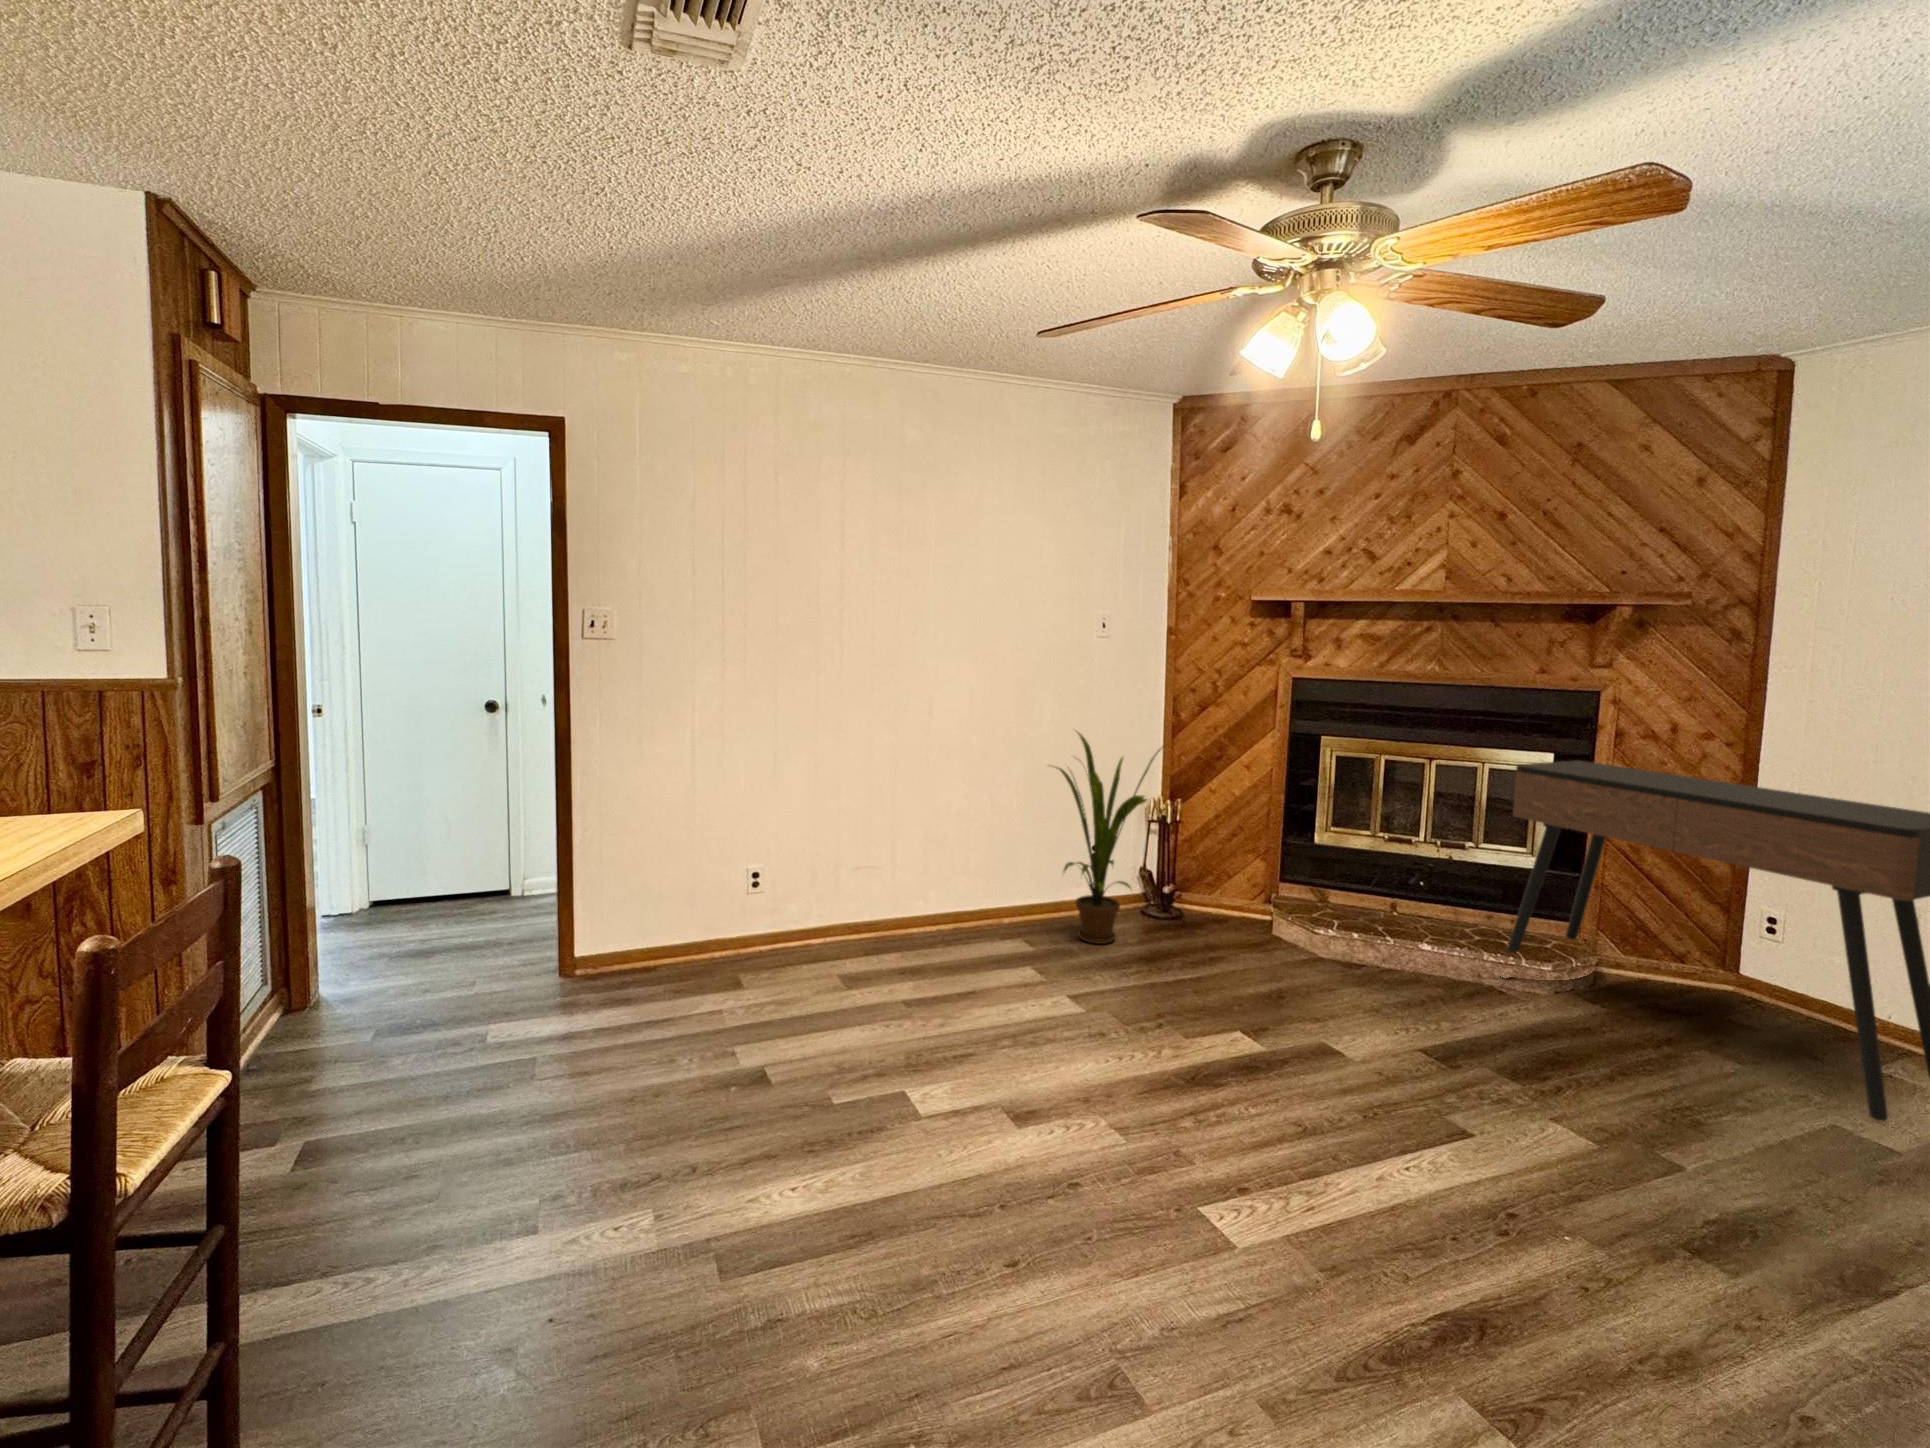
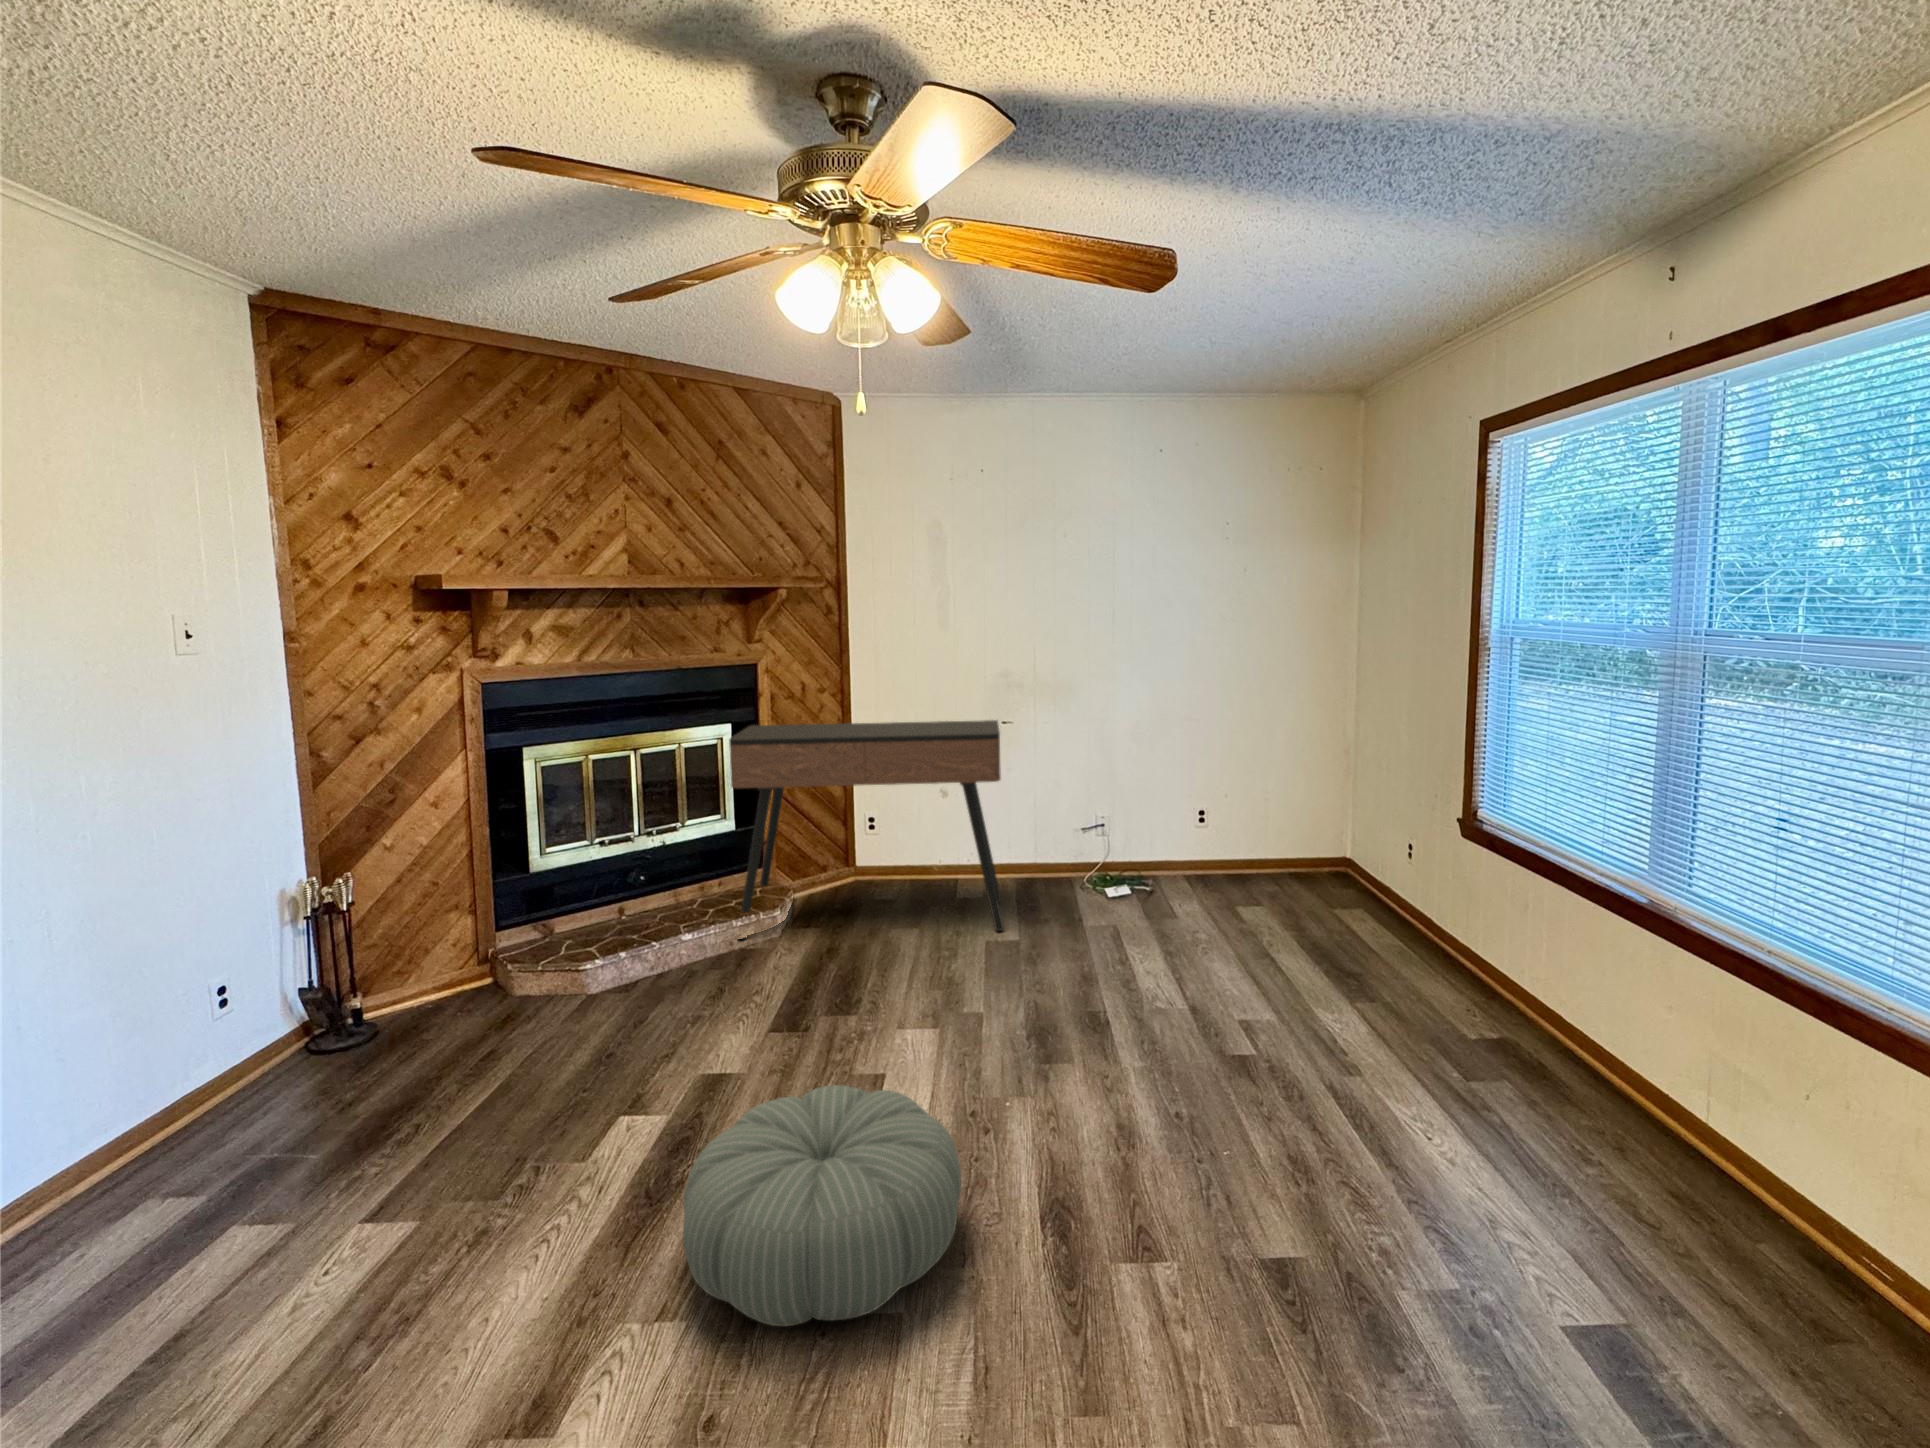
house plant: present [1056,731,1160,944] -> none [158,799,386,1138]
pouf: none [1130,1041,1390,1244] -> present [683,1085,961,1326]

